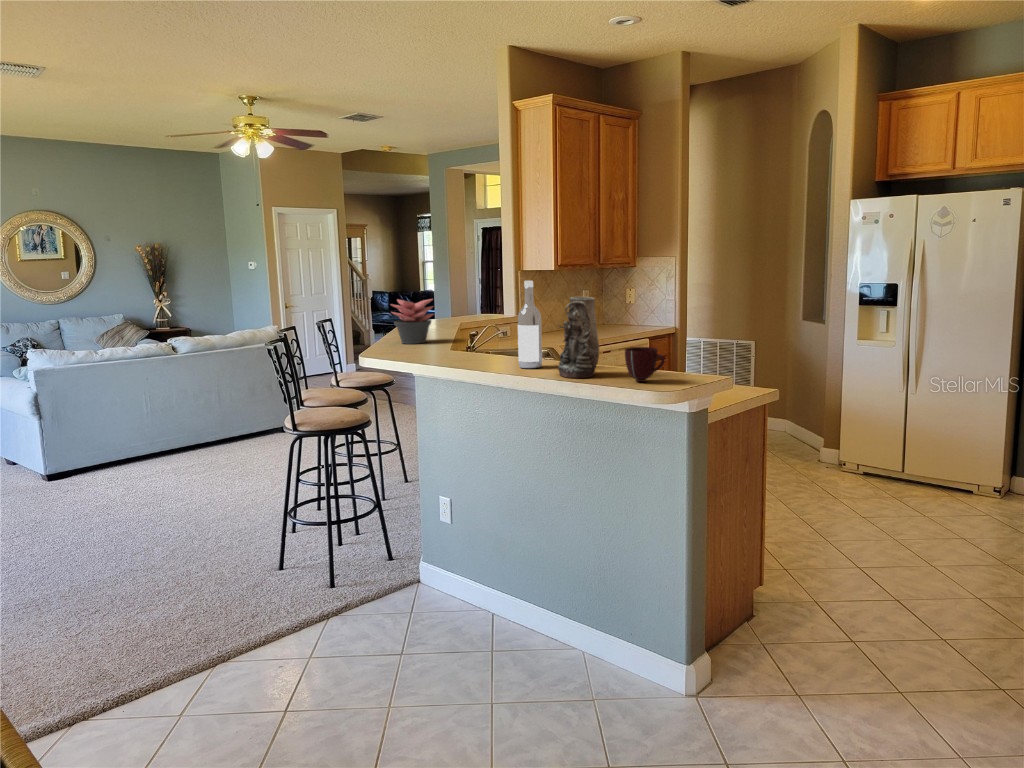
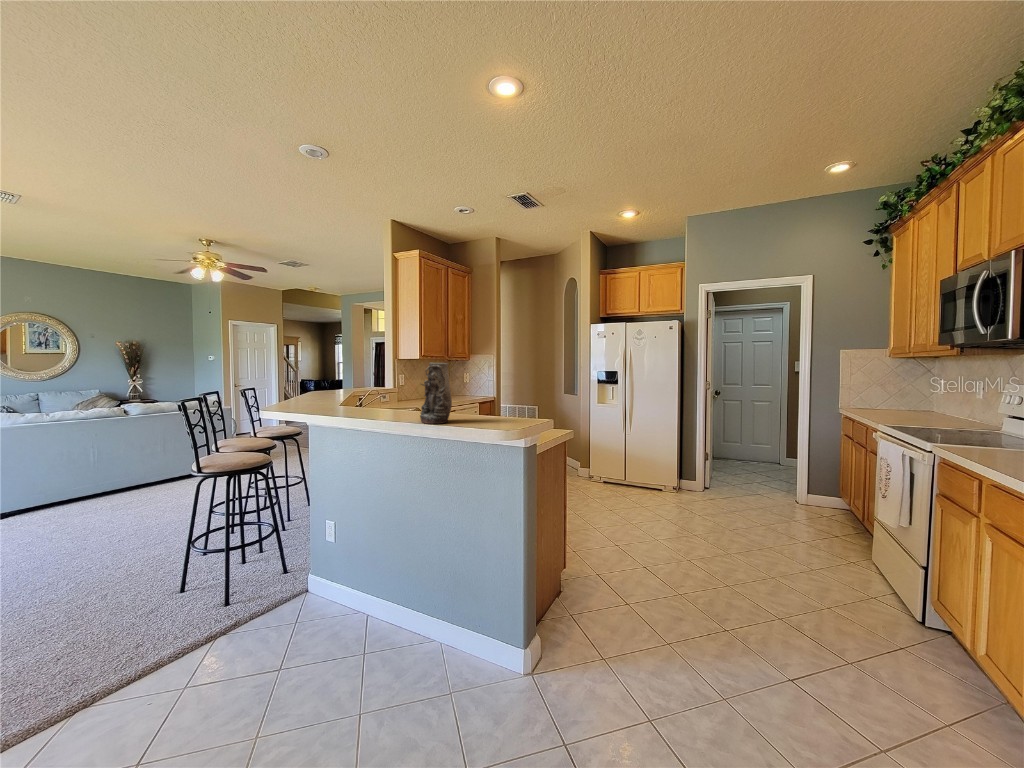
wine bottle: present [518,281,542,368] -> none [389,352,408,418]
succulent plant: present [391,299,433,344] -> none [294,371,329,404]
mug: present [625,347,665,382] -> none [471,399,502,426]

